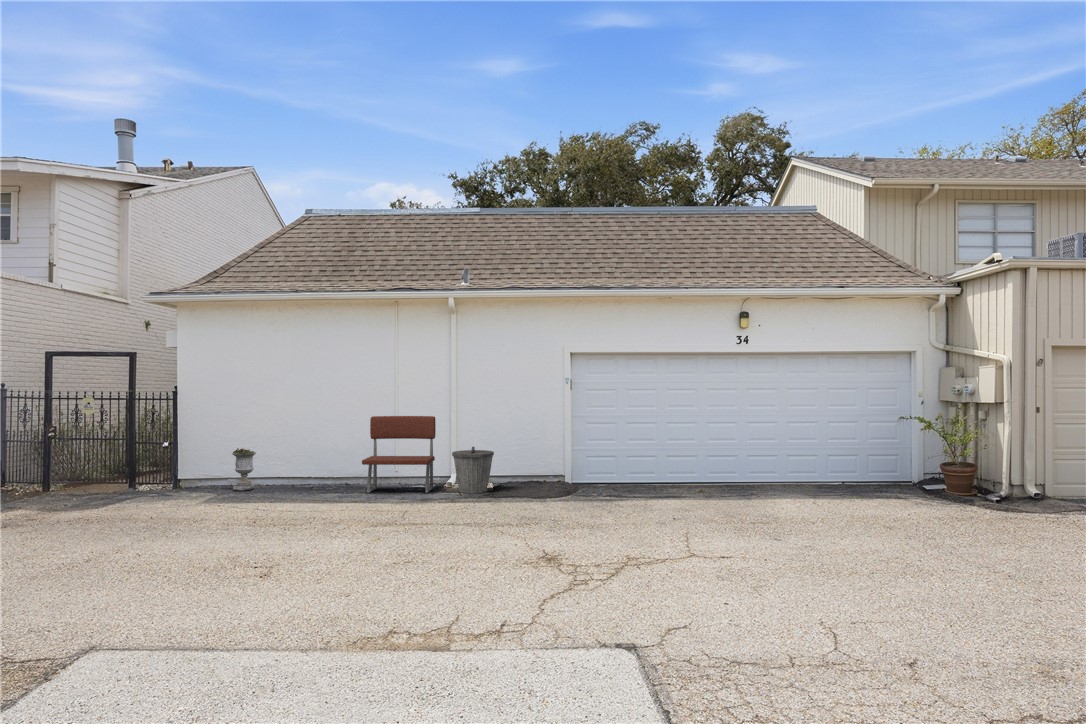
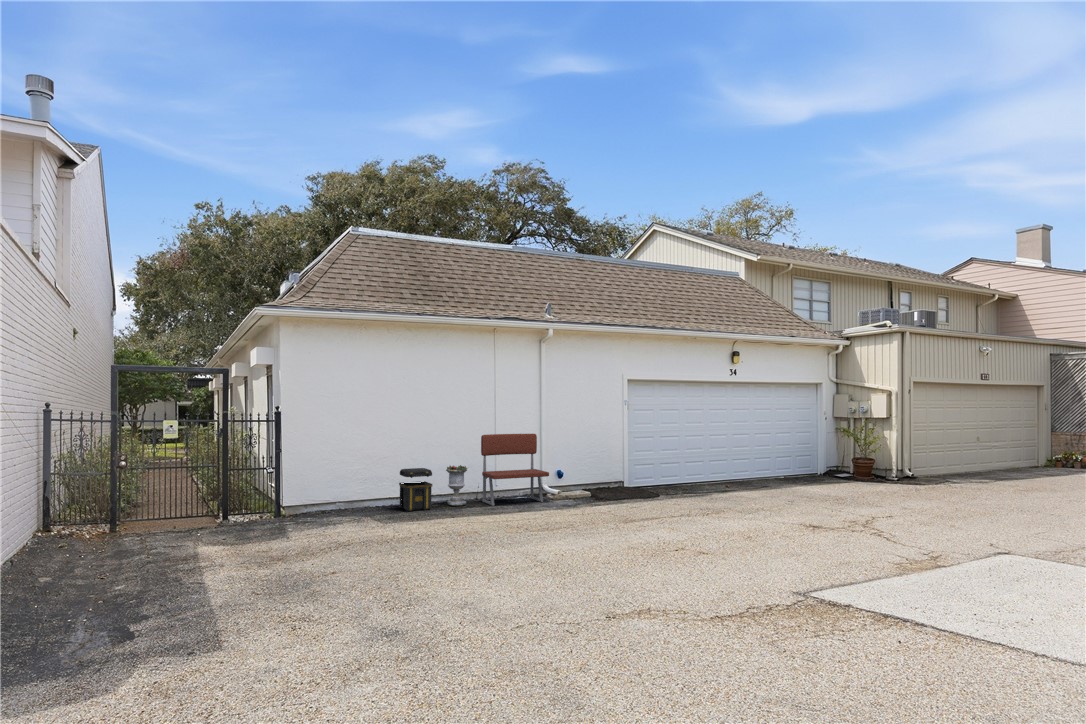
trash can: present [452,447,494,493] -> none [553,459,589,500]
planter: present [232,448,256,491] -> present [446,465,467,506]
toolbox: none [278,449,314,492] -> present [399,468,432,511]

